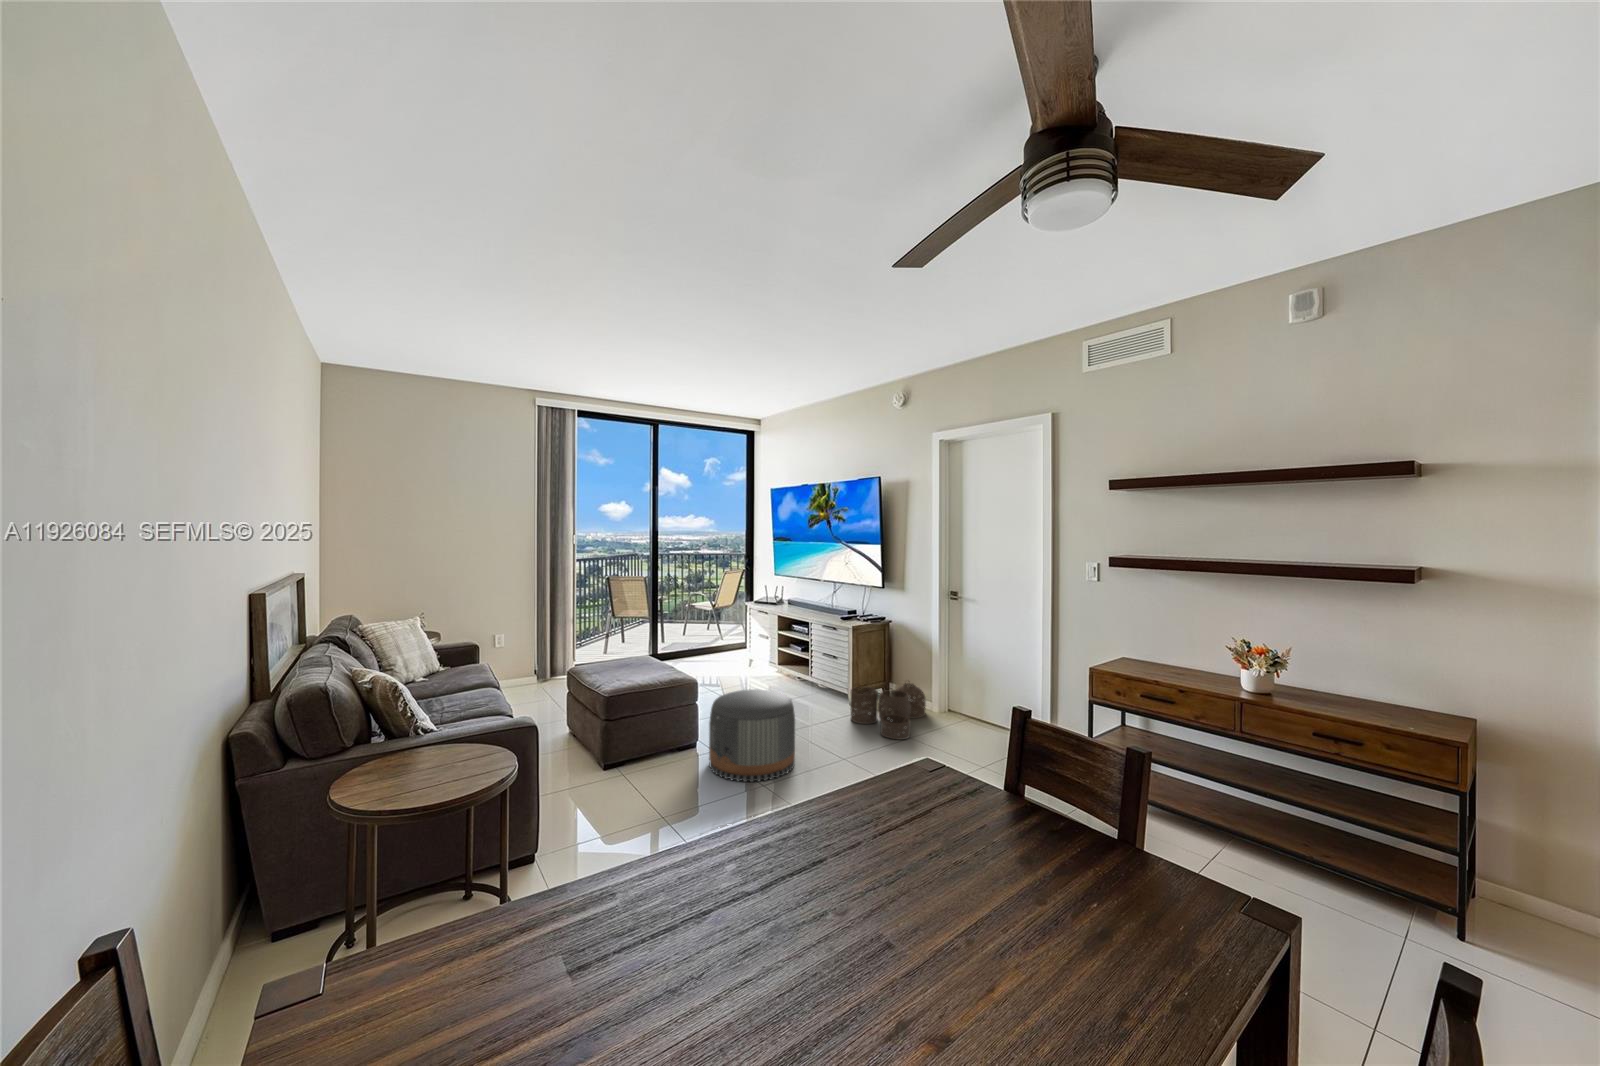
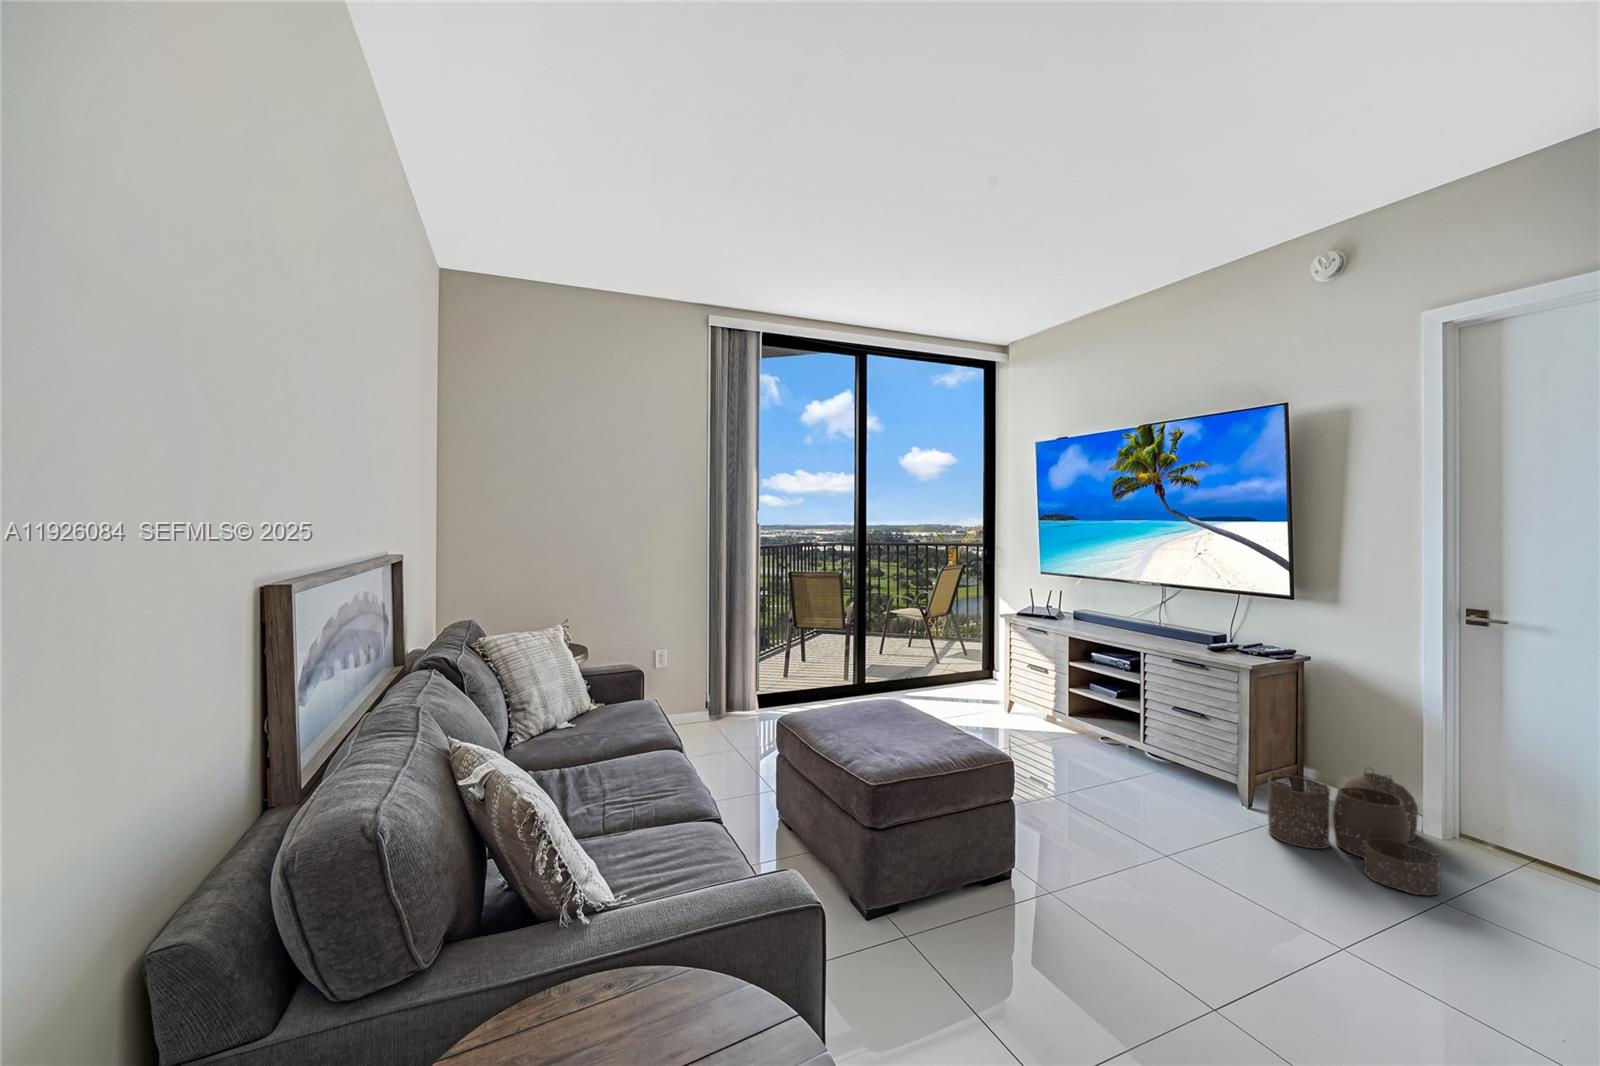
pouf: present [709,689,795,782] -> none [1065,780,1255,985]

